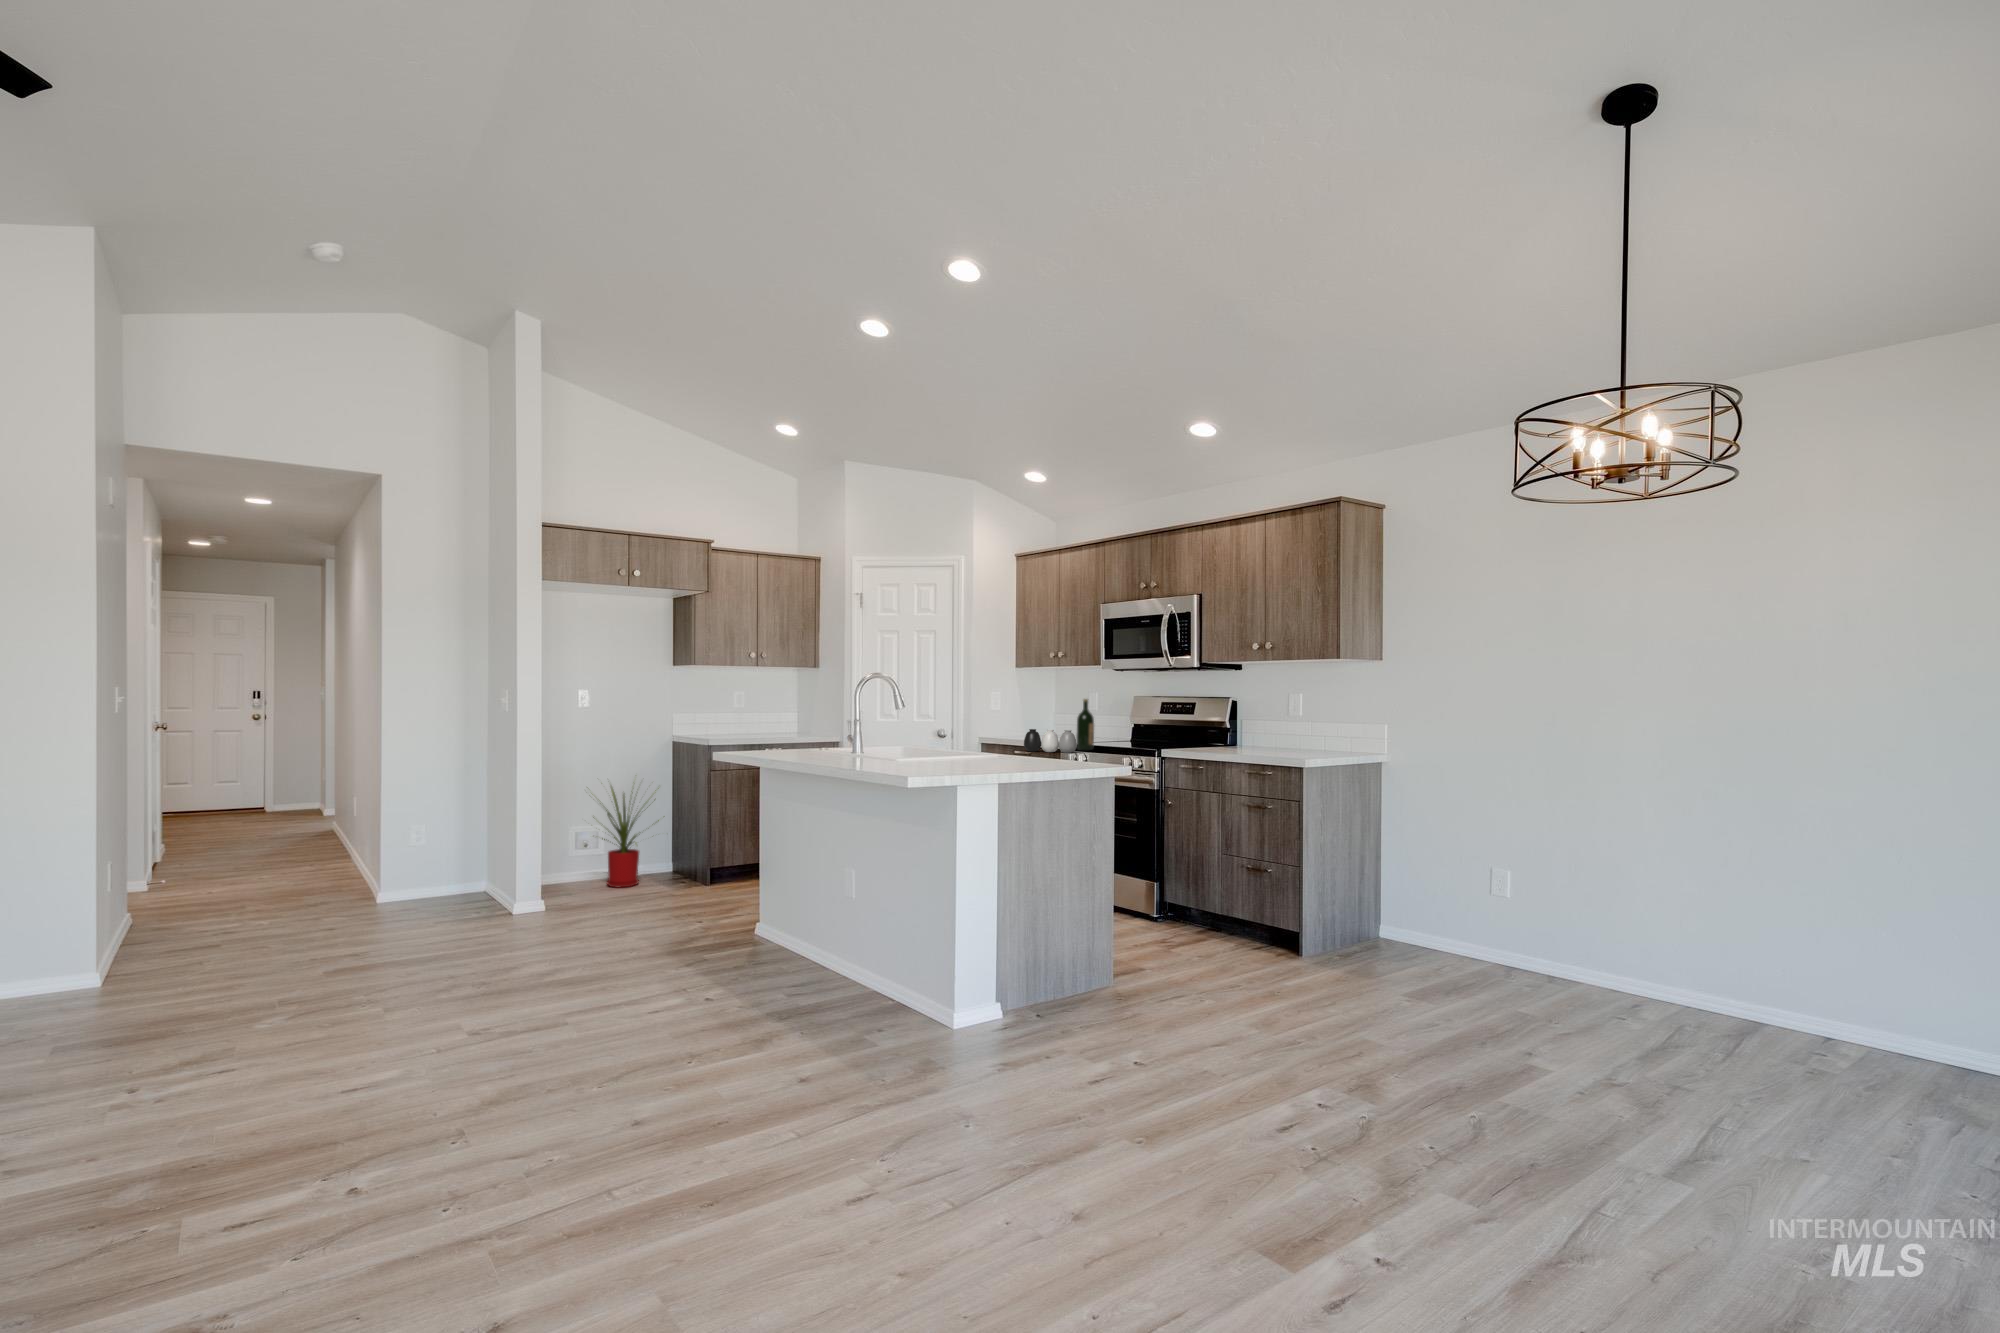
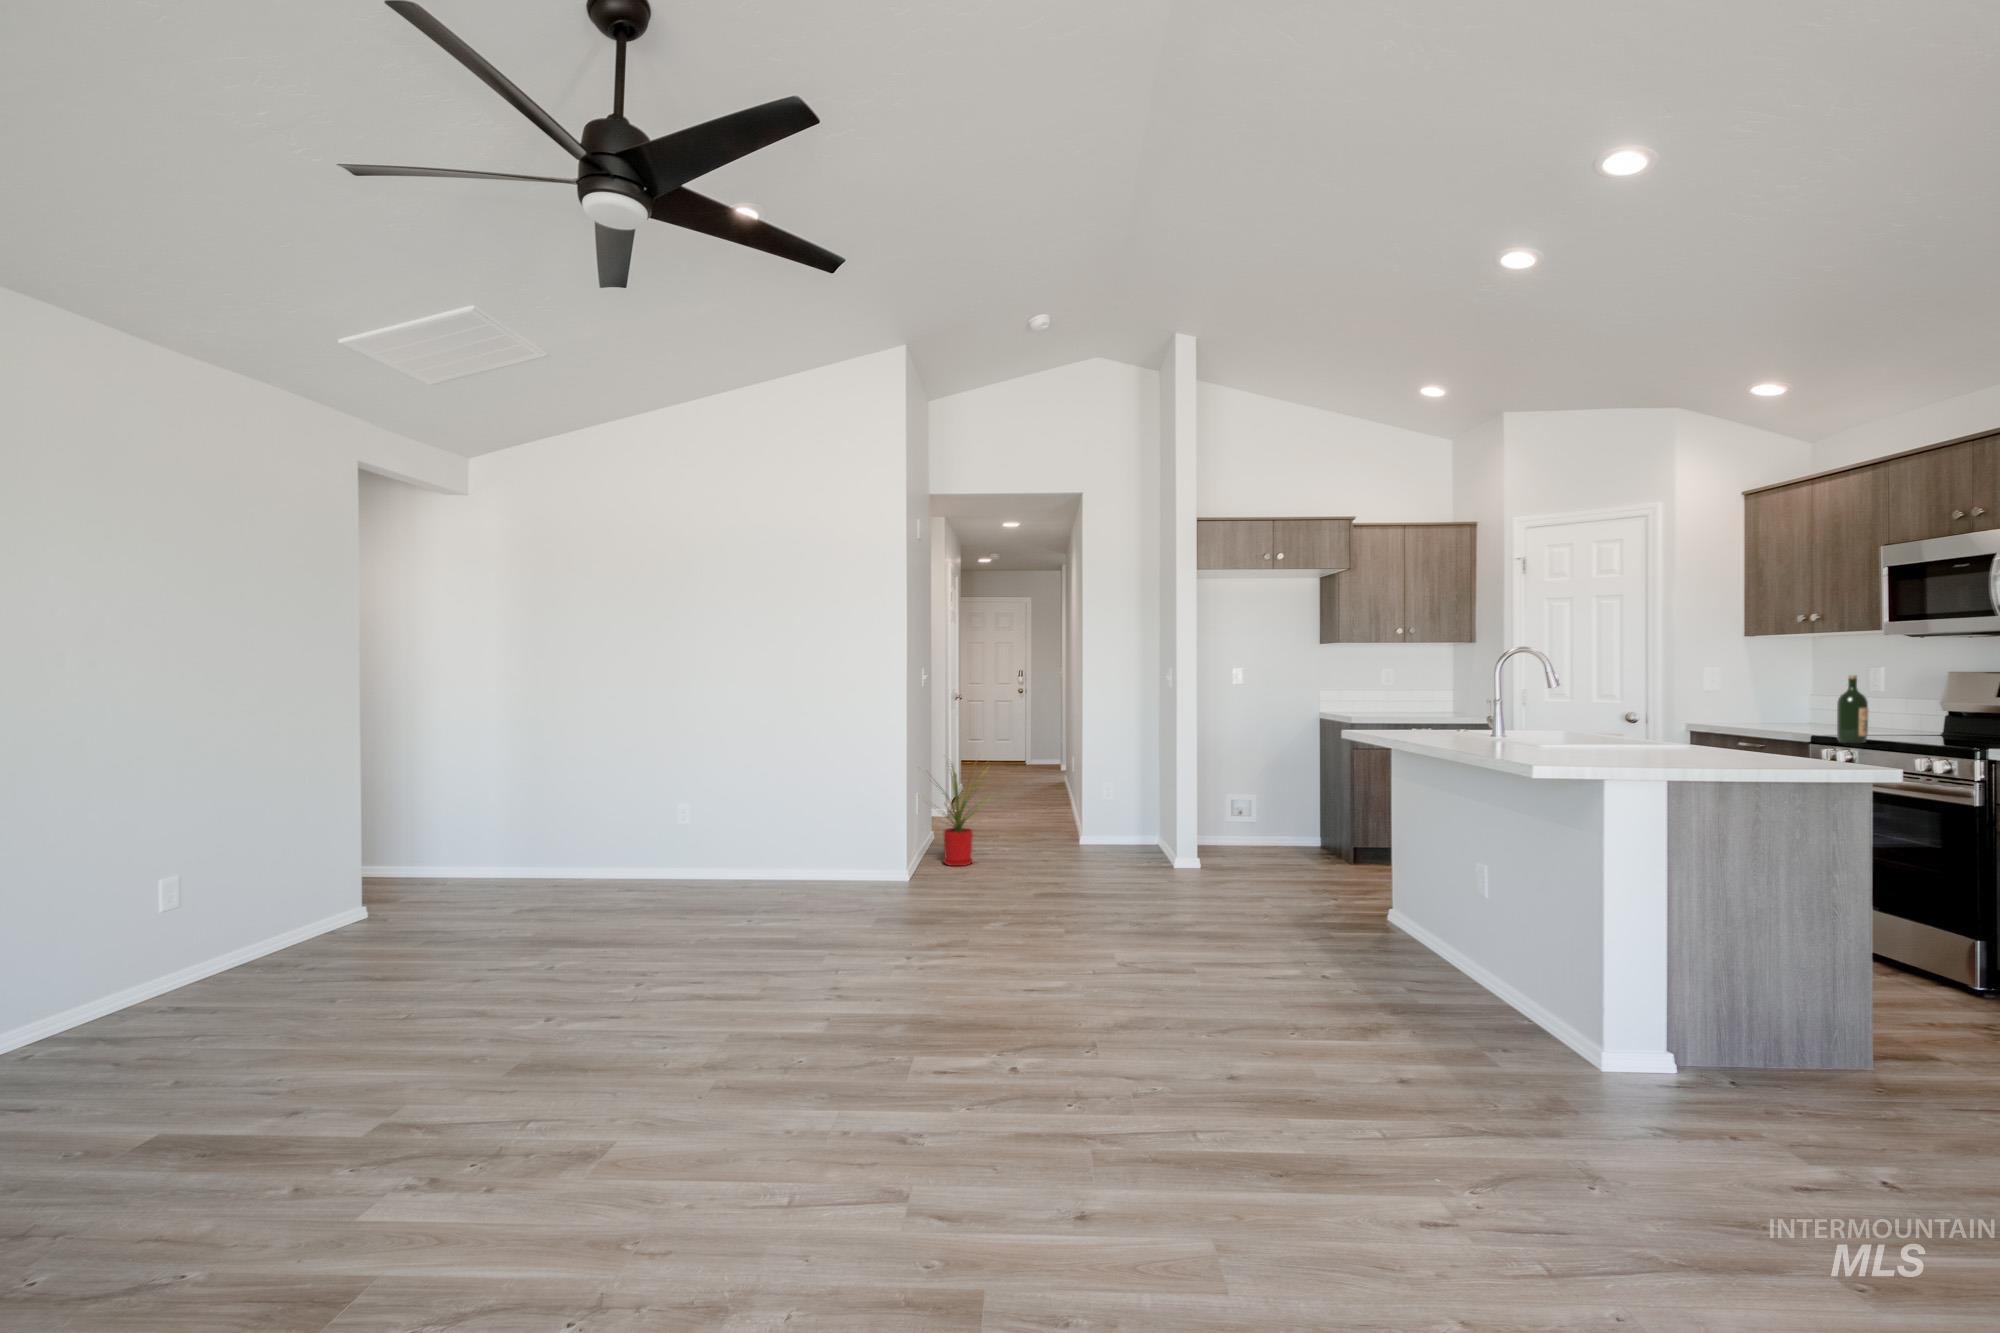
vase: present [1024,729,1077,753] -> none [1744,714,1832,746]
house plant: present [593,787,659,888] -> present [934,762,982,866]

